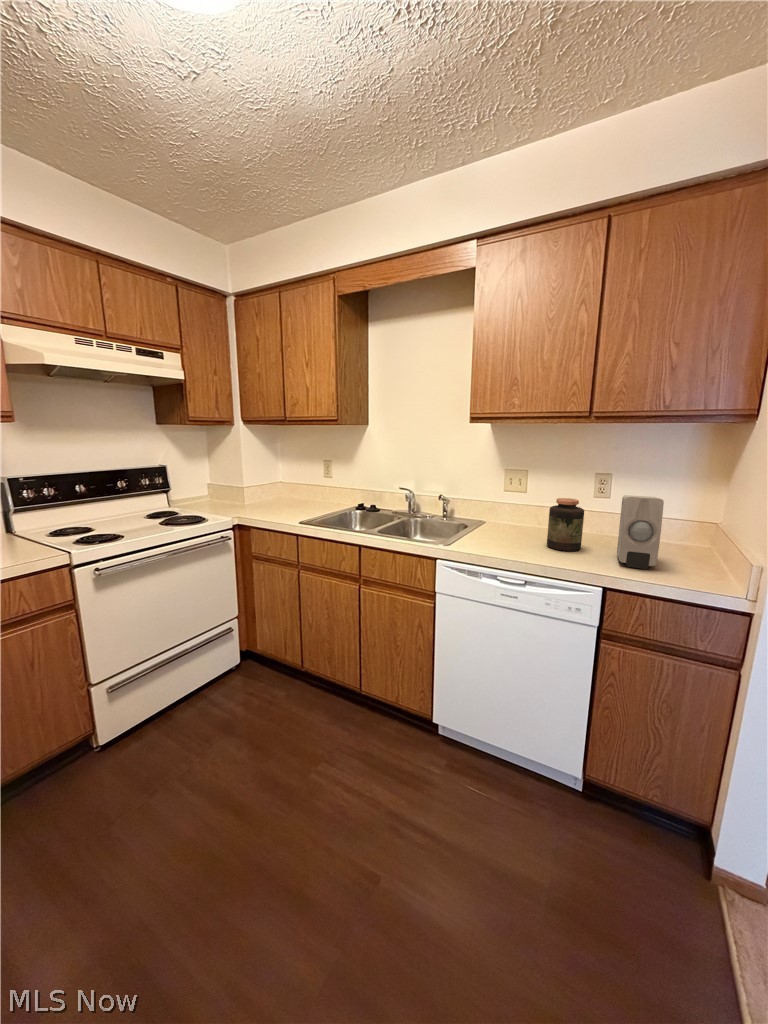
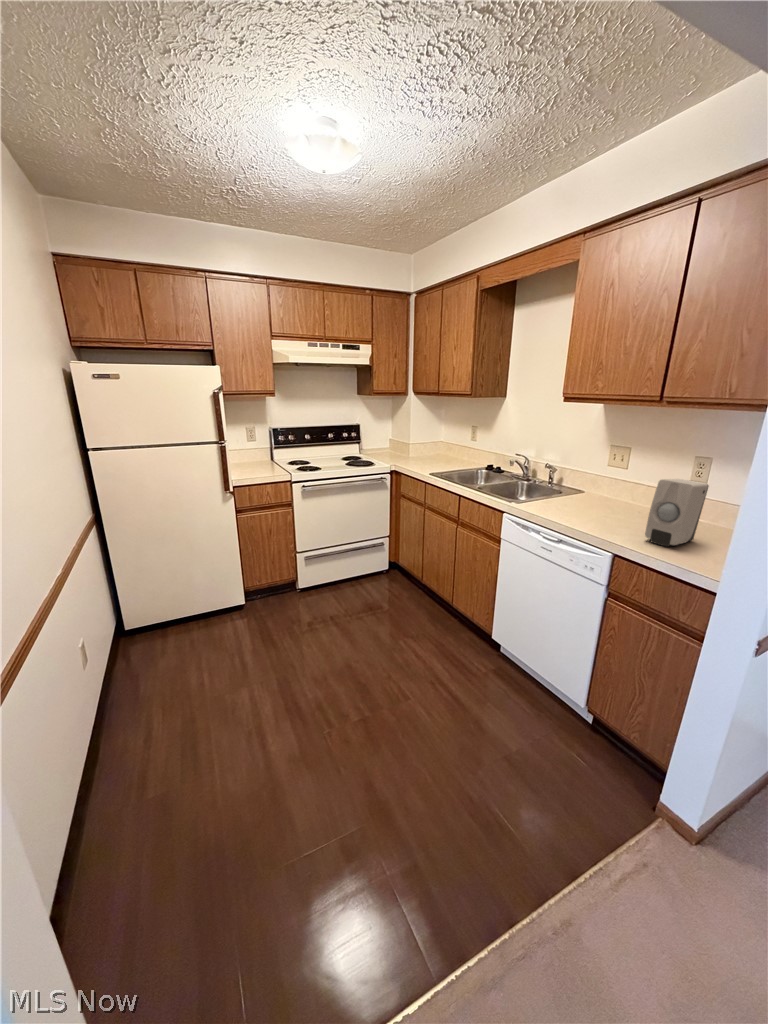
jar: present [547,498,584,551] -> none [604,476,643,524]

